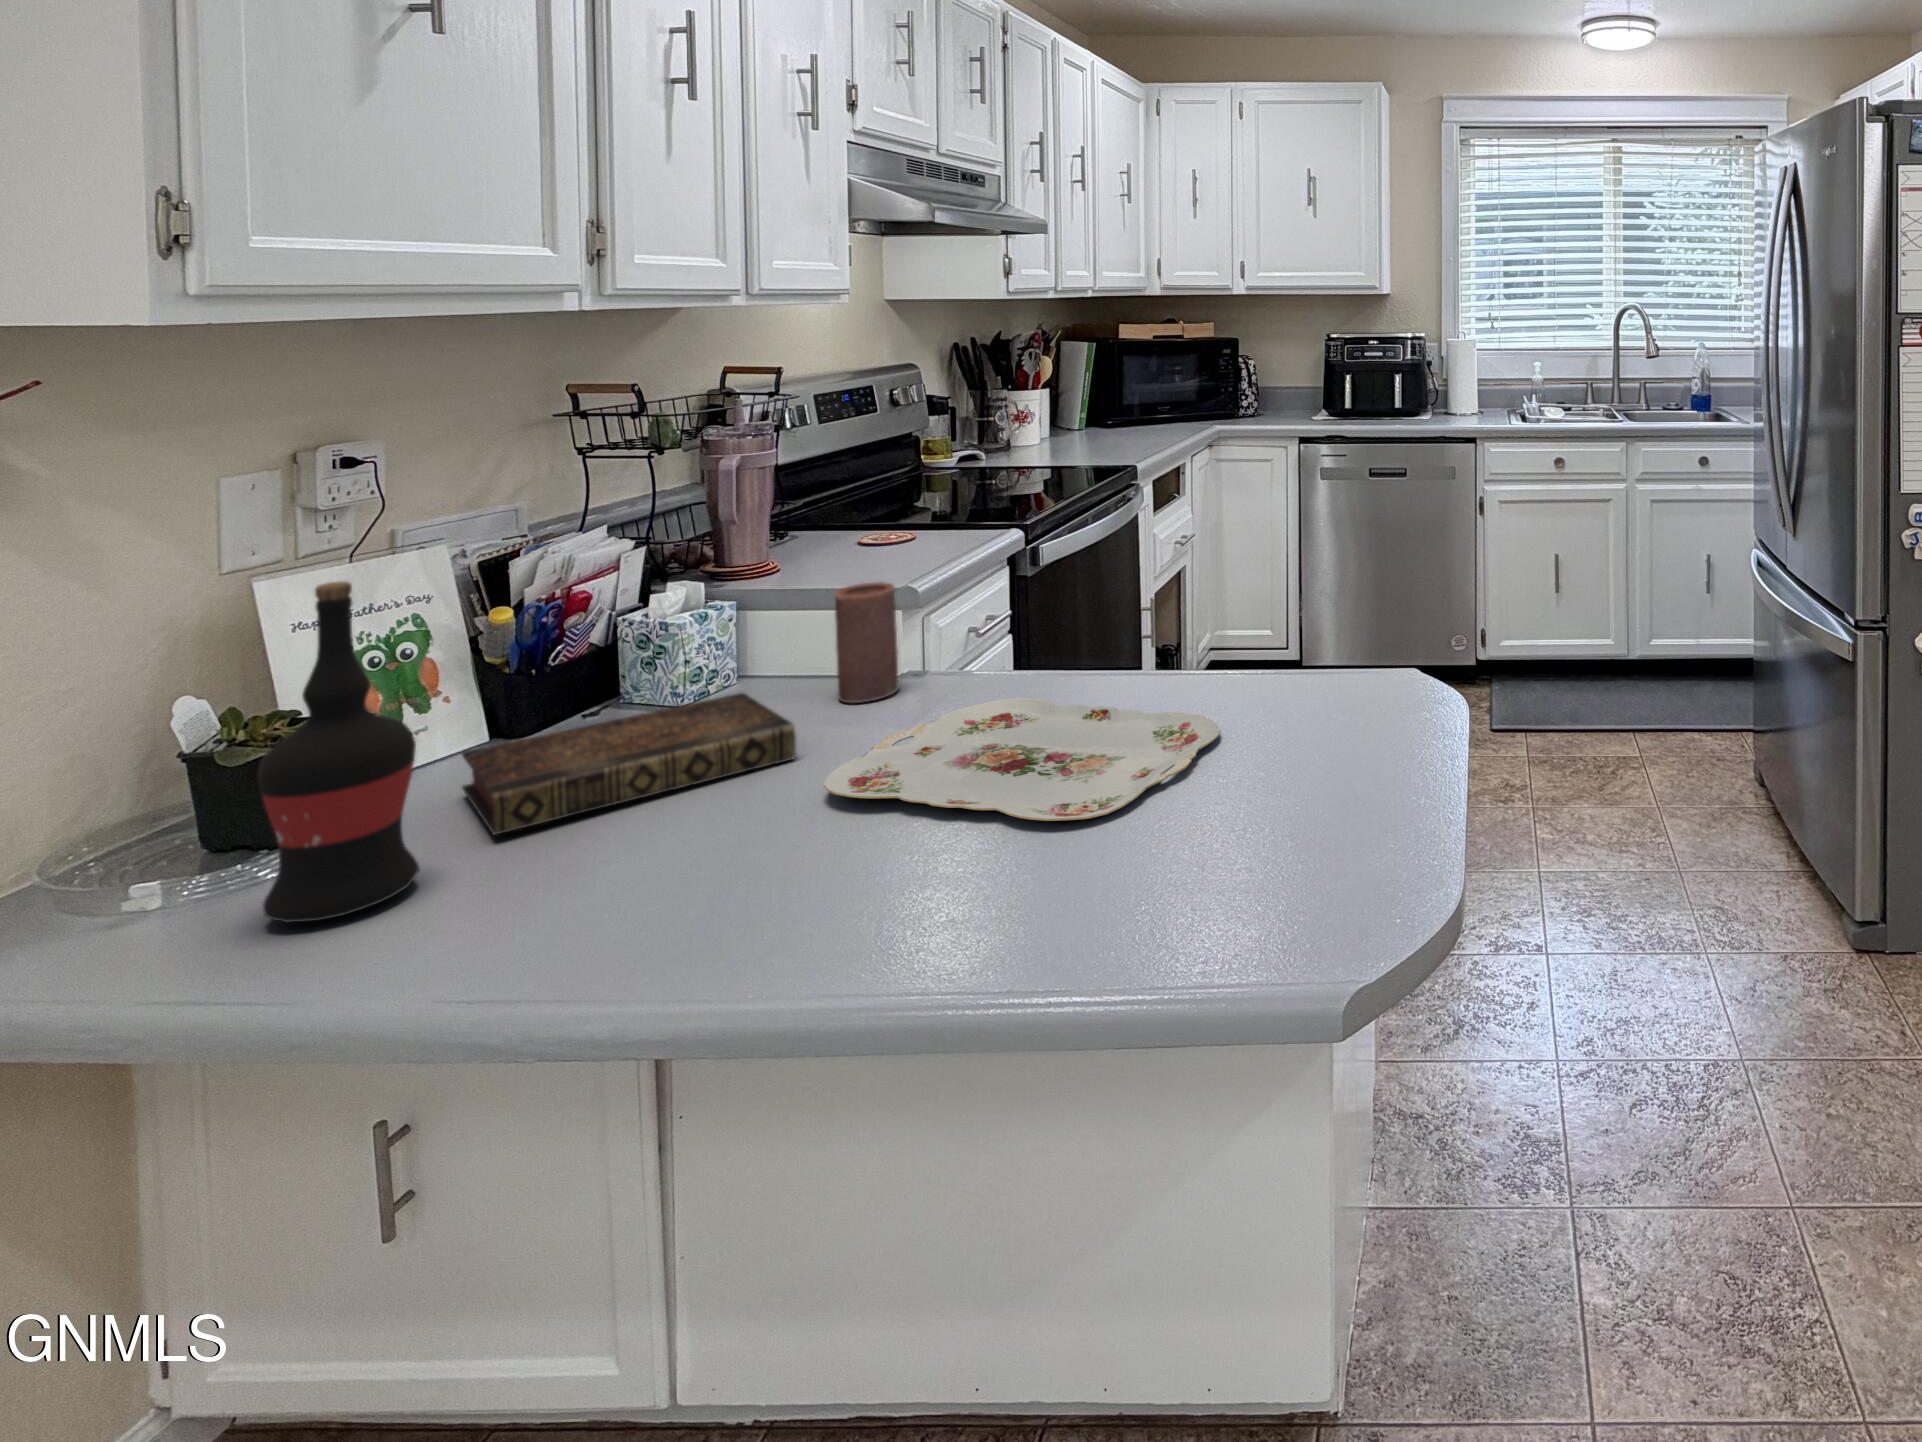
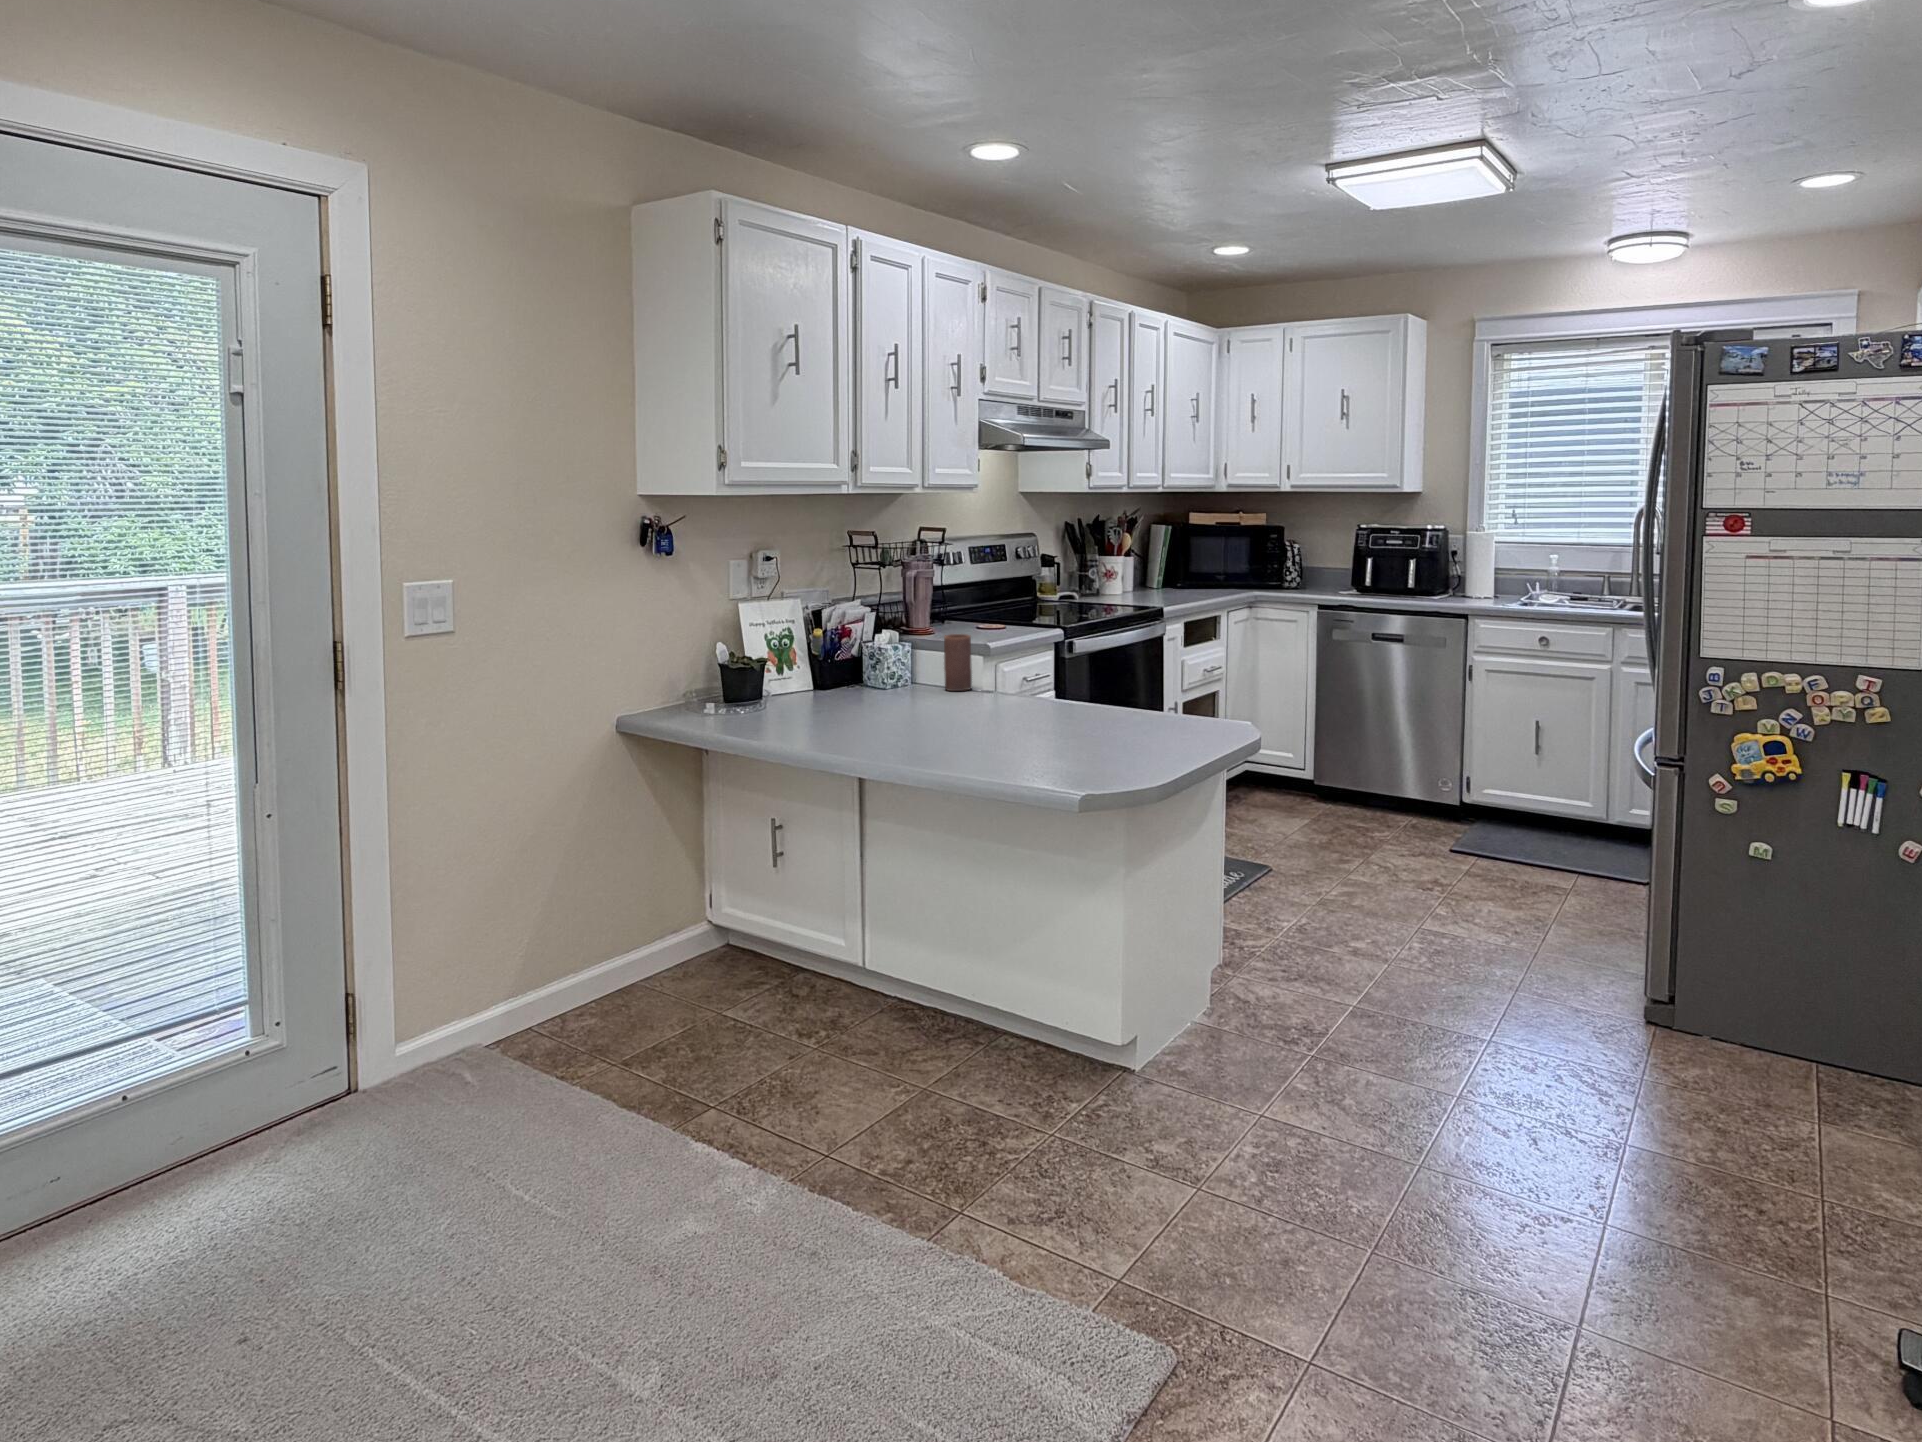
wine bottle: present [258,581,419,922] -> none [741,594,785,716]
book: present [462,693,796,835] -> none [801,676,917,706]
serving tray: present [823,698,1220,821] -> none [921,693,1096,729]

